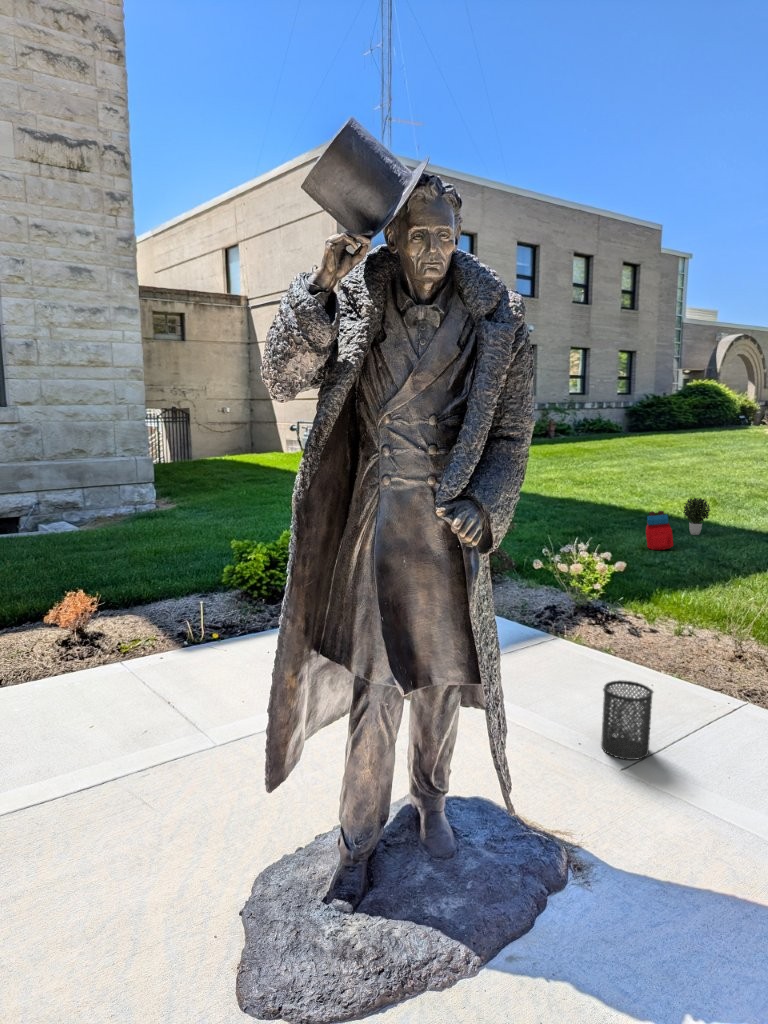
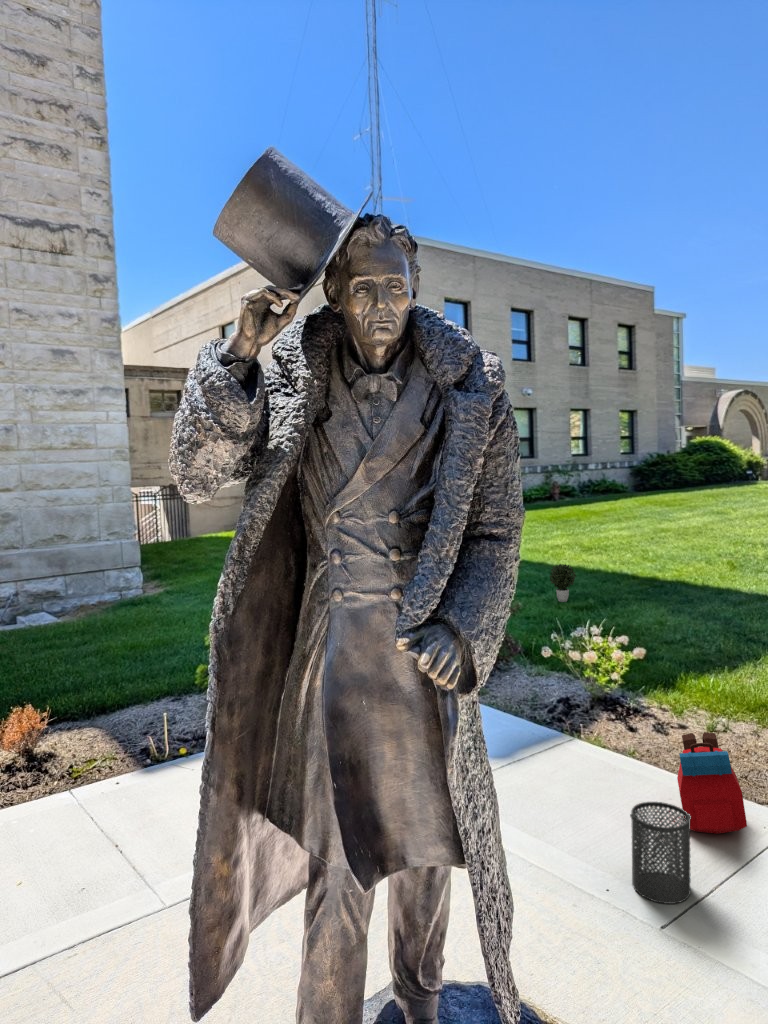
potted plant: present [683,498,710,535] -> present [550,564,576,602]
backpack: present [646,511,673,550] -> present [677,732,747,834]

